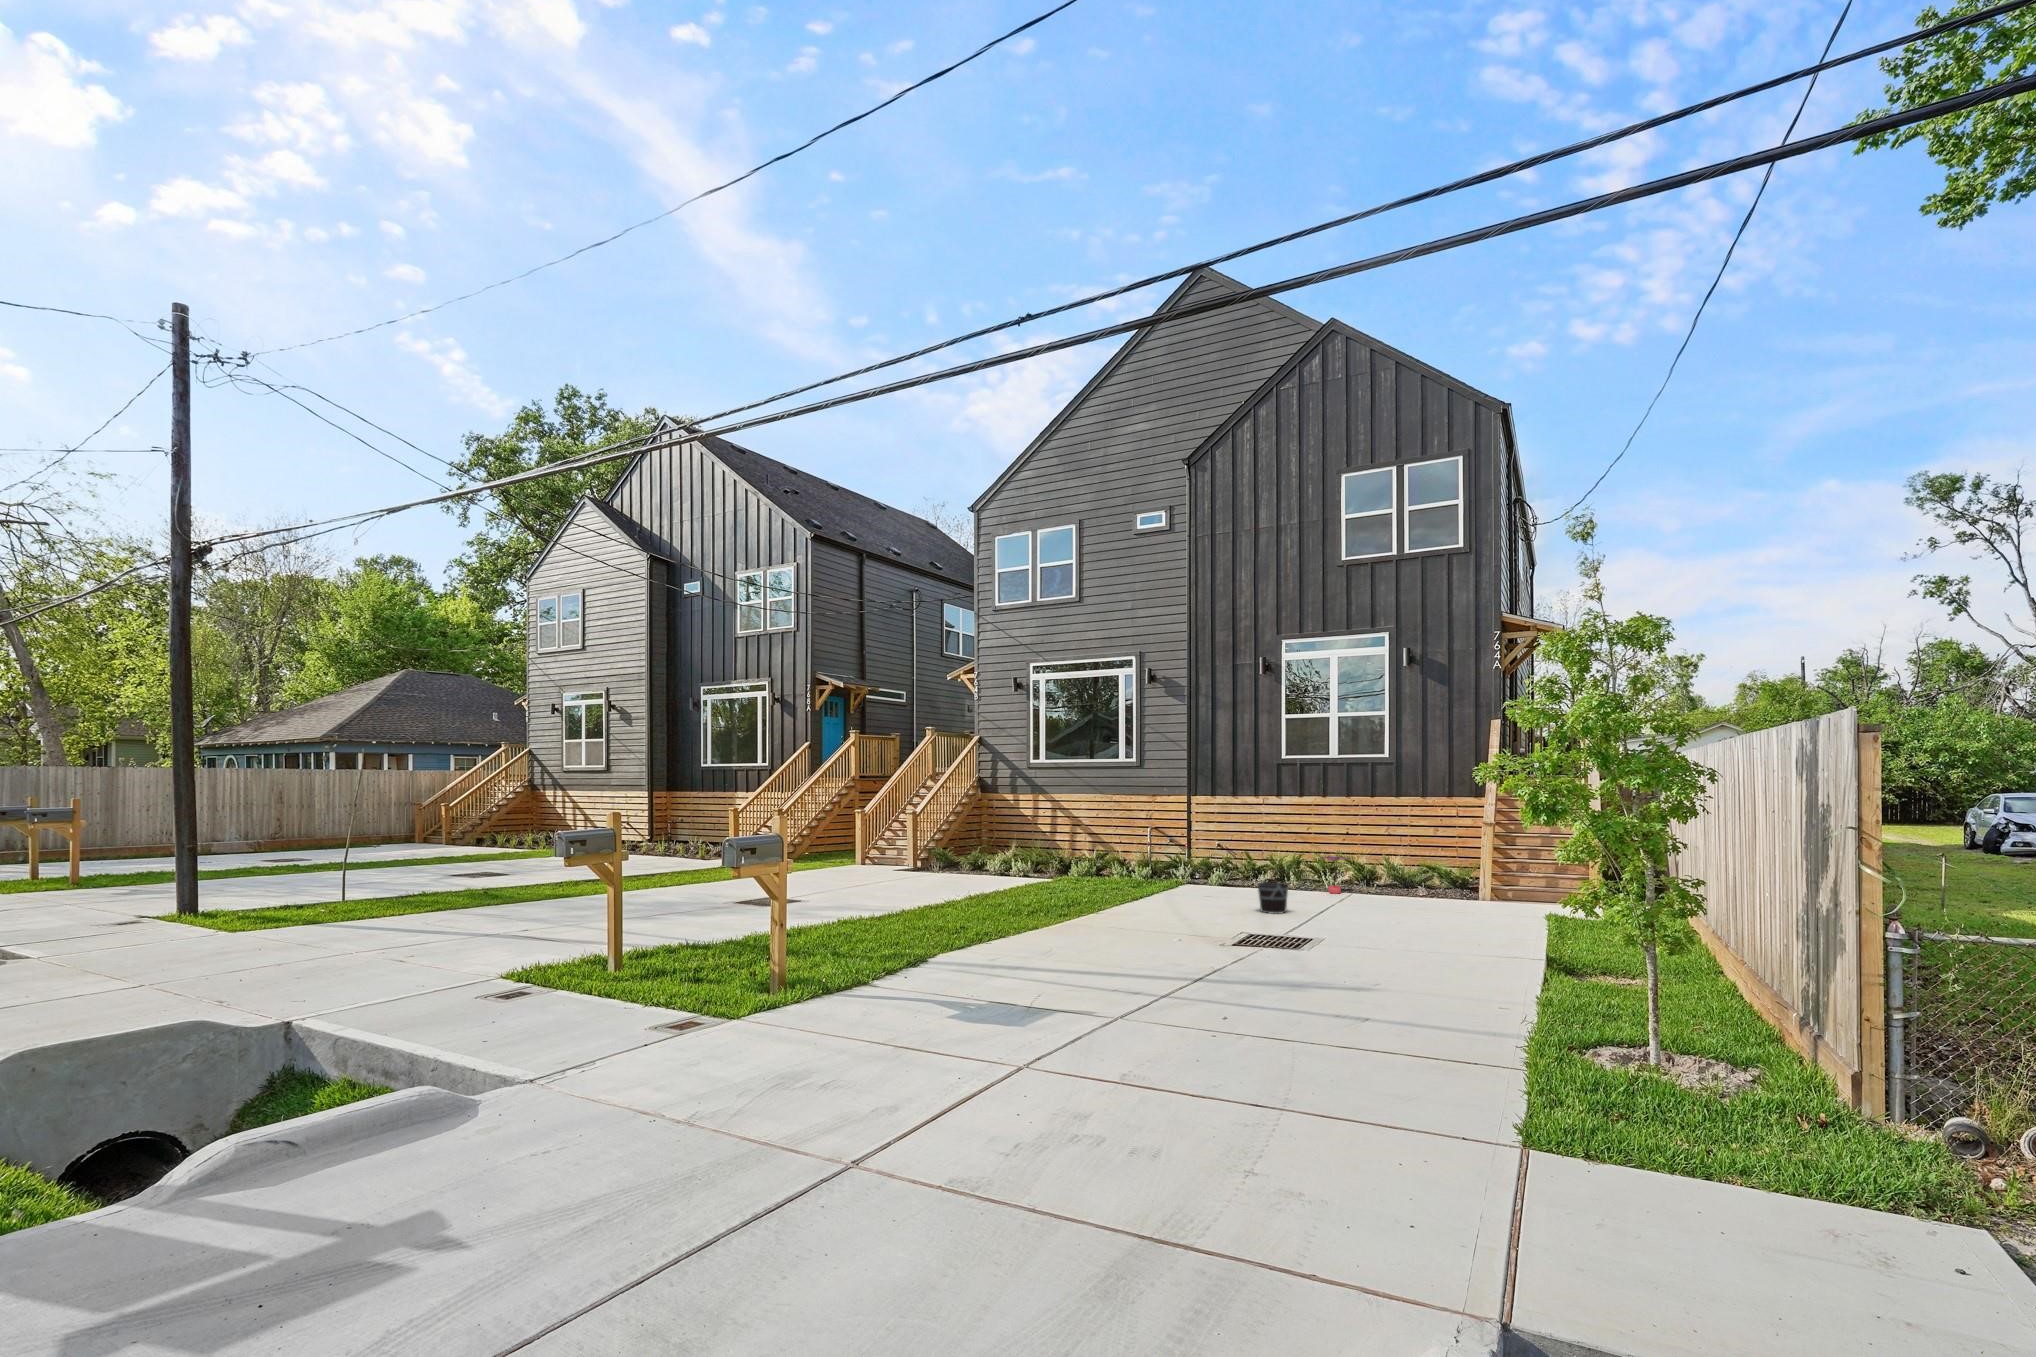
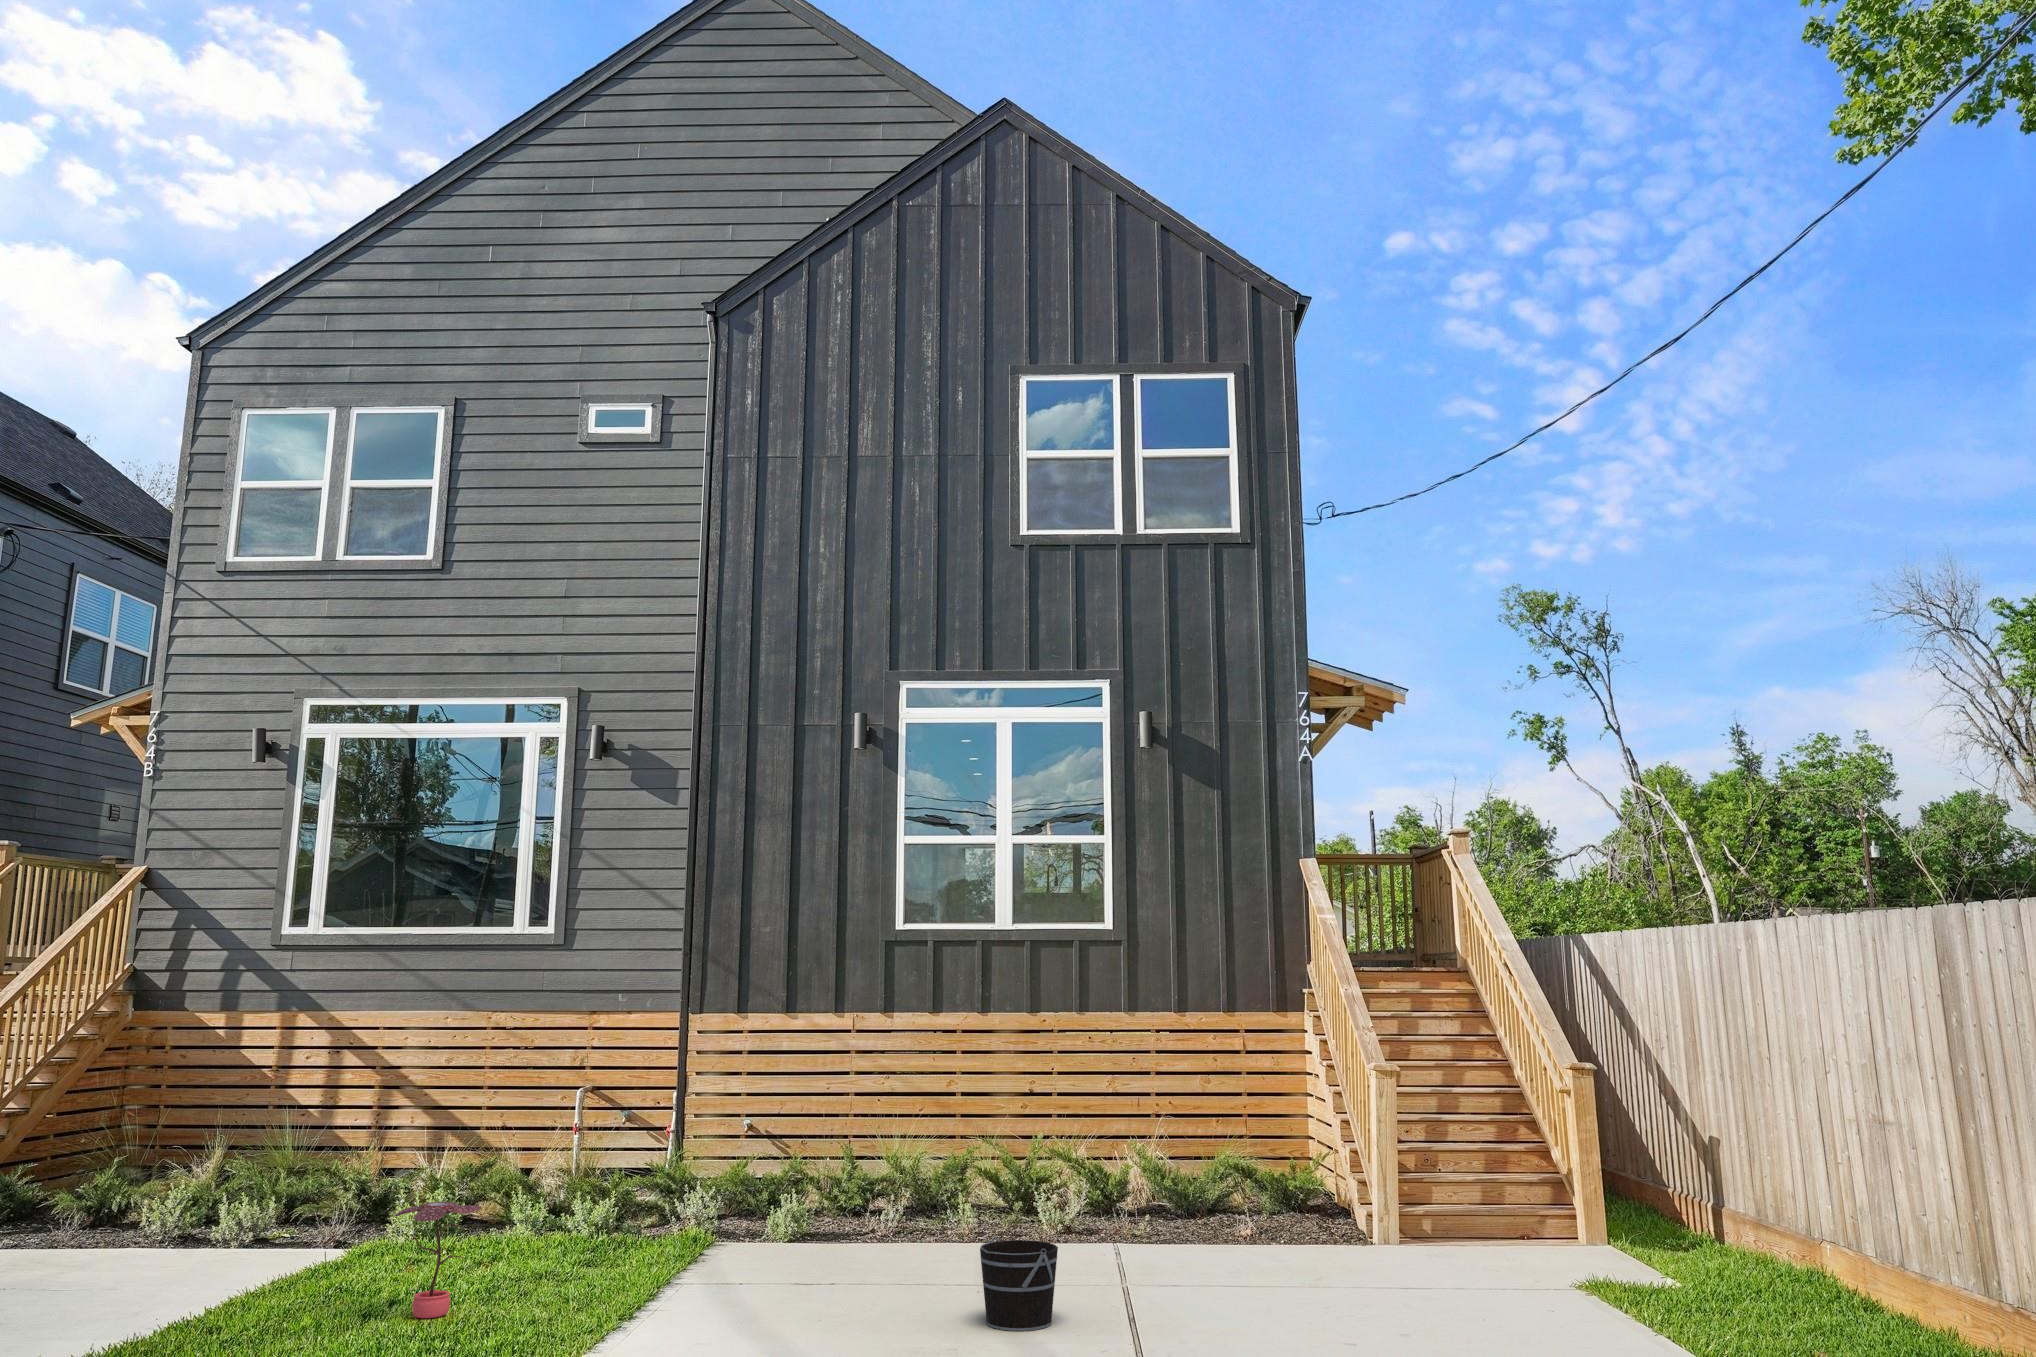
potted plant: present [1319,856,1348,894] -> present [395,1202,481,1318]

